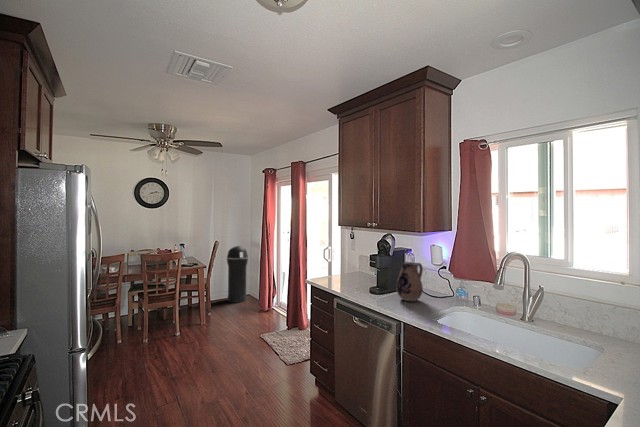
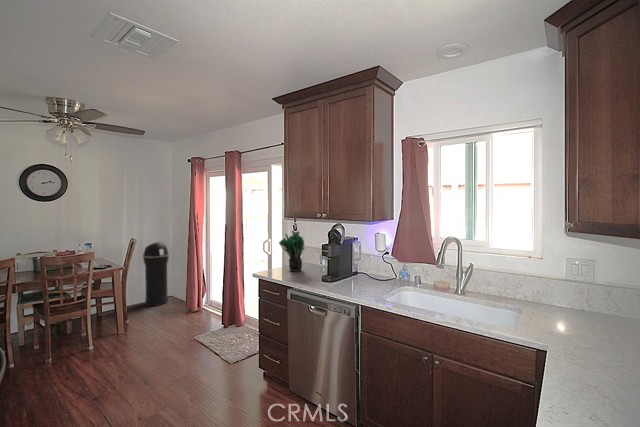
potted plant: none [331,239,358,281] -> present [279,231,304,272]
ceramic pitcher: present [396,262,423,301] -> none [349,250,372,286]

